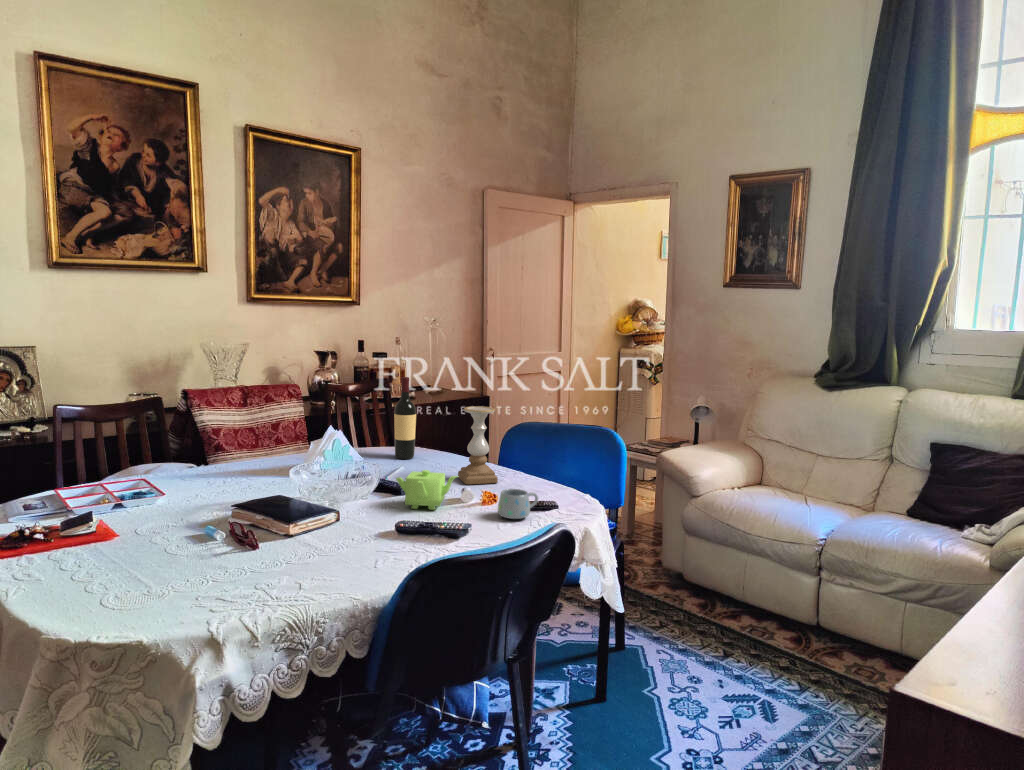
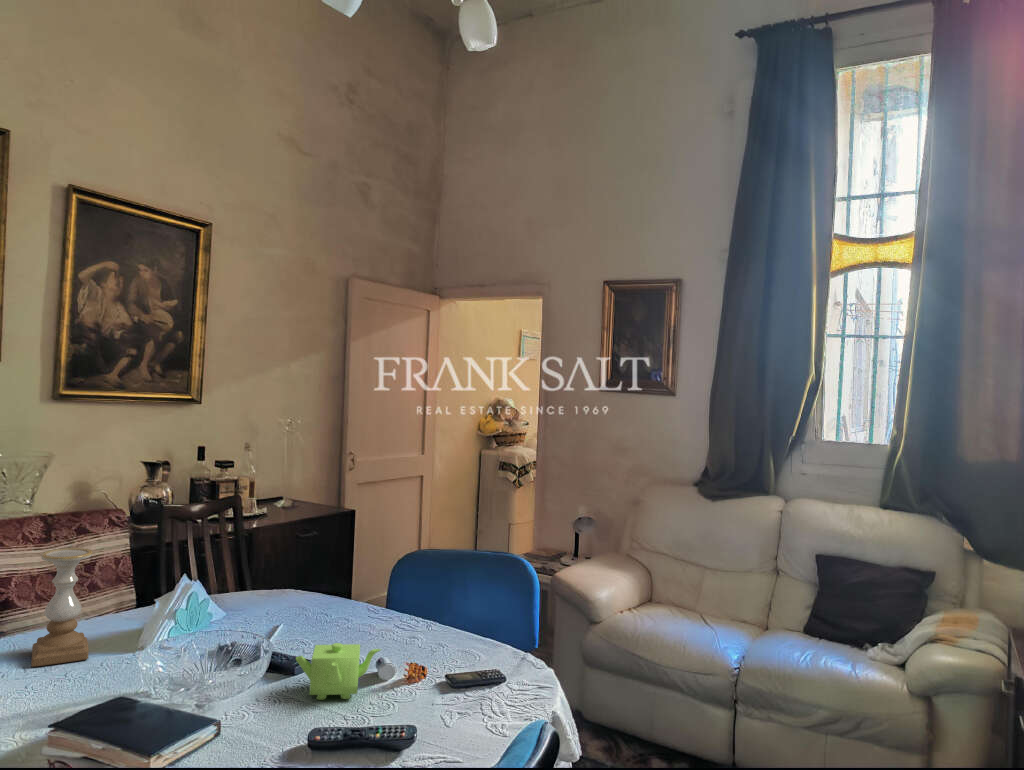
wine bottle: present [394,377,416,459] -> none [268,506,298,611]
candle holder: present [458,406,498,484] -> present [31,548,93,667]
mug: present [498,489,538,519] -> none [435,662,484,706]

